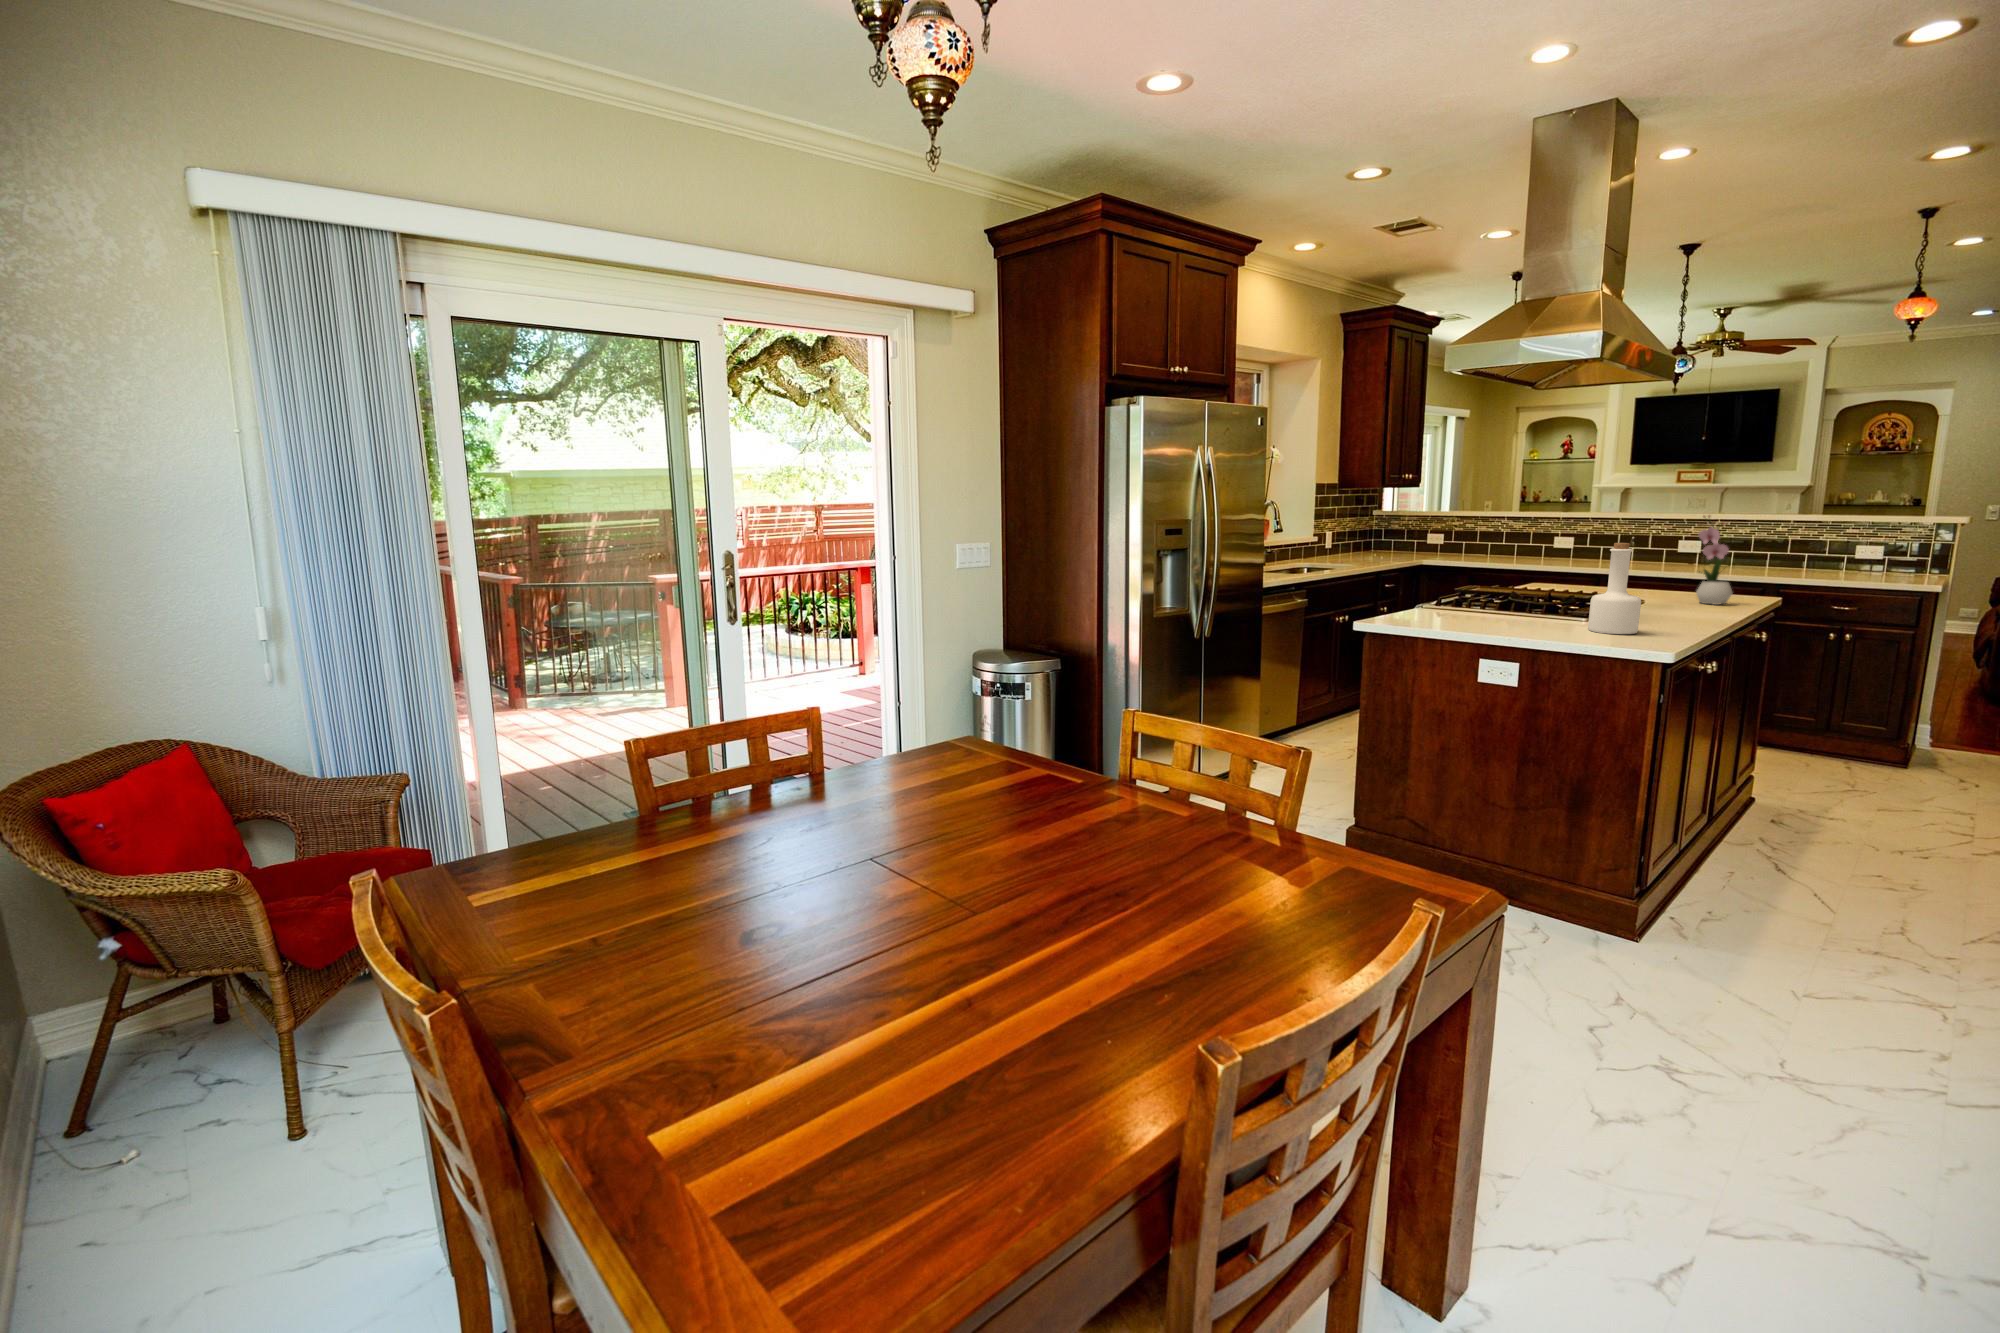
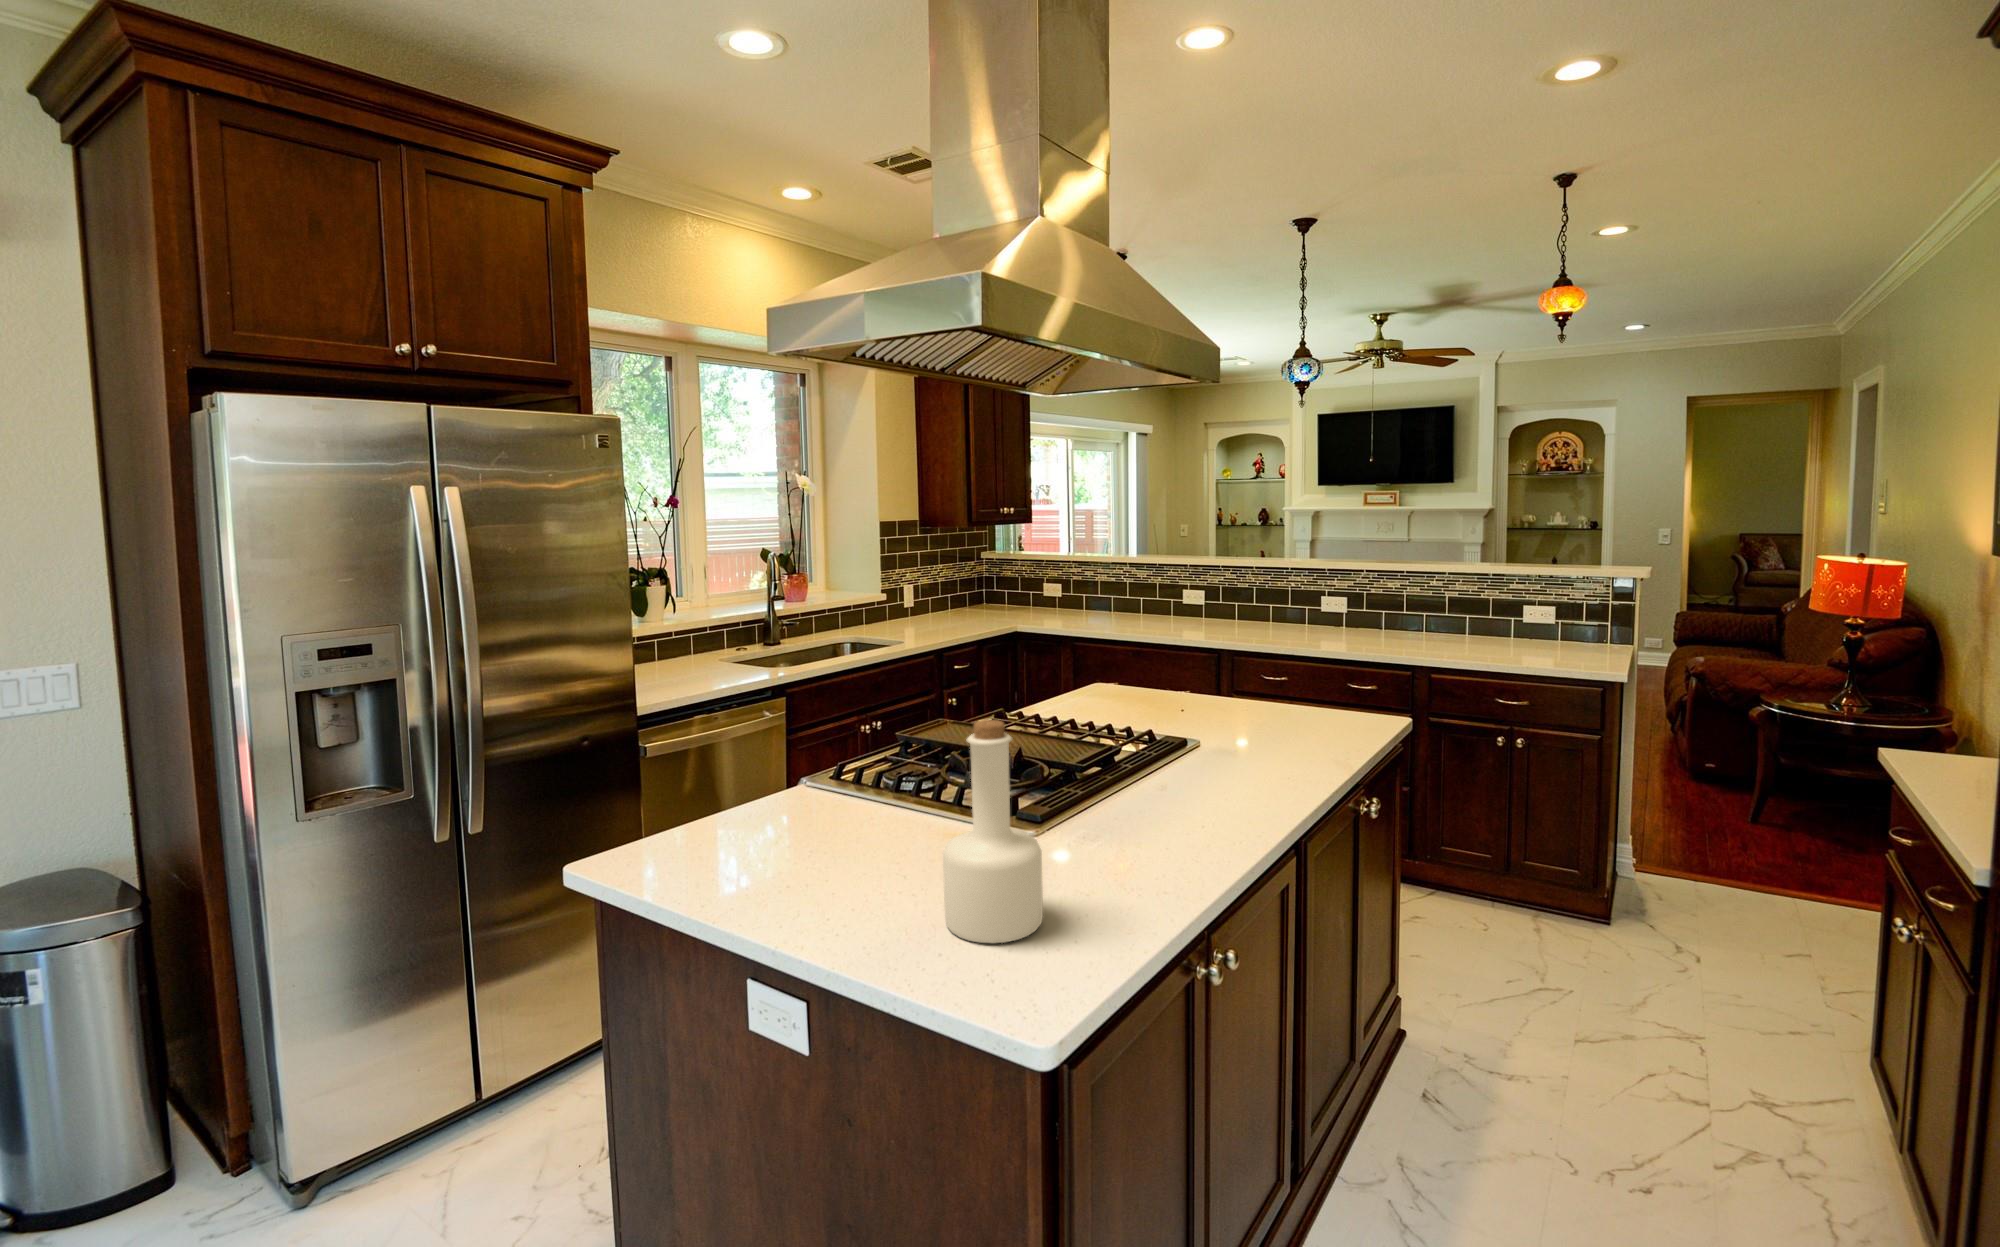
flower arrangement: present [1696,515,1732,605] -> none [1264,599,1334,753]

